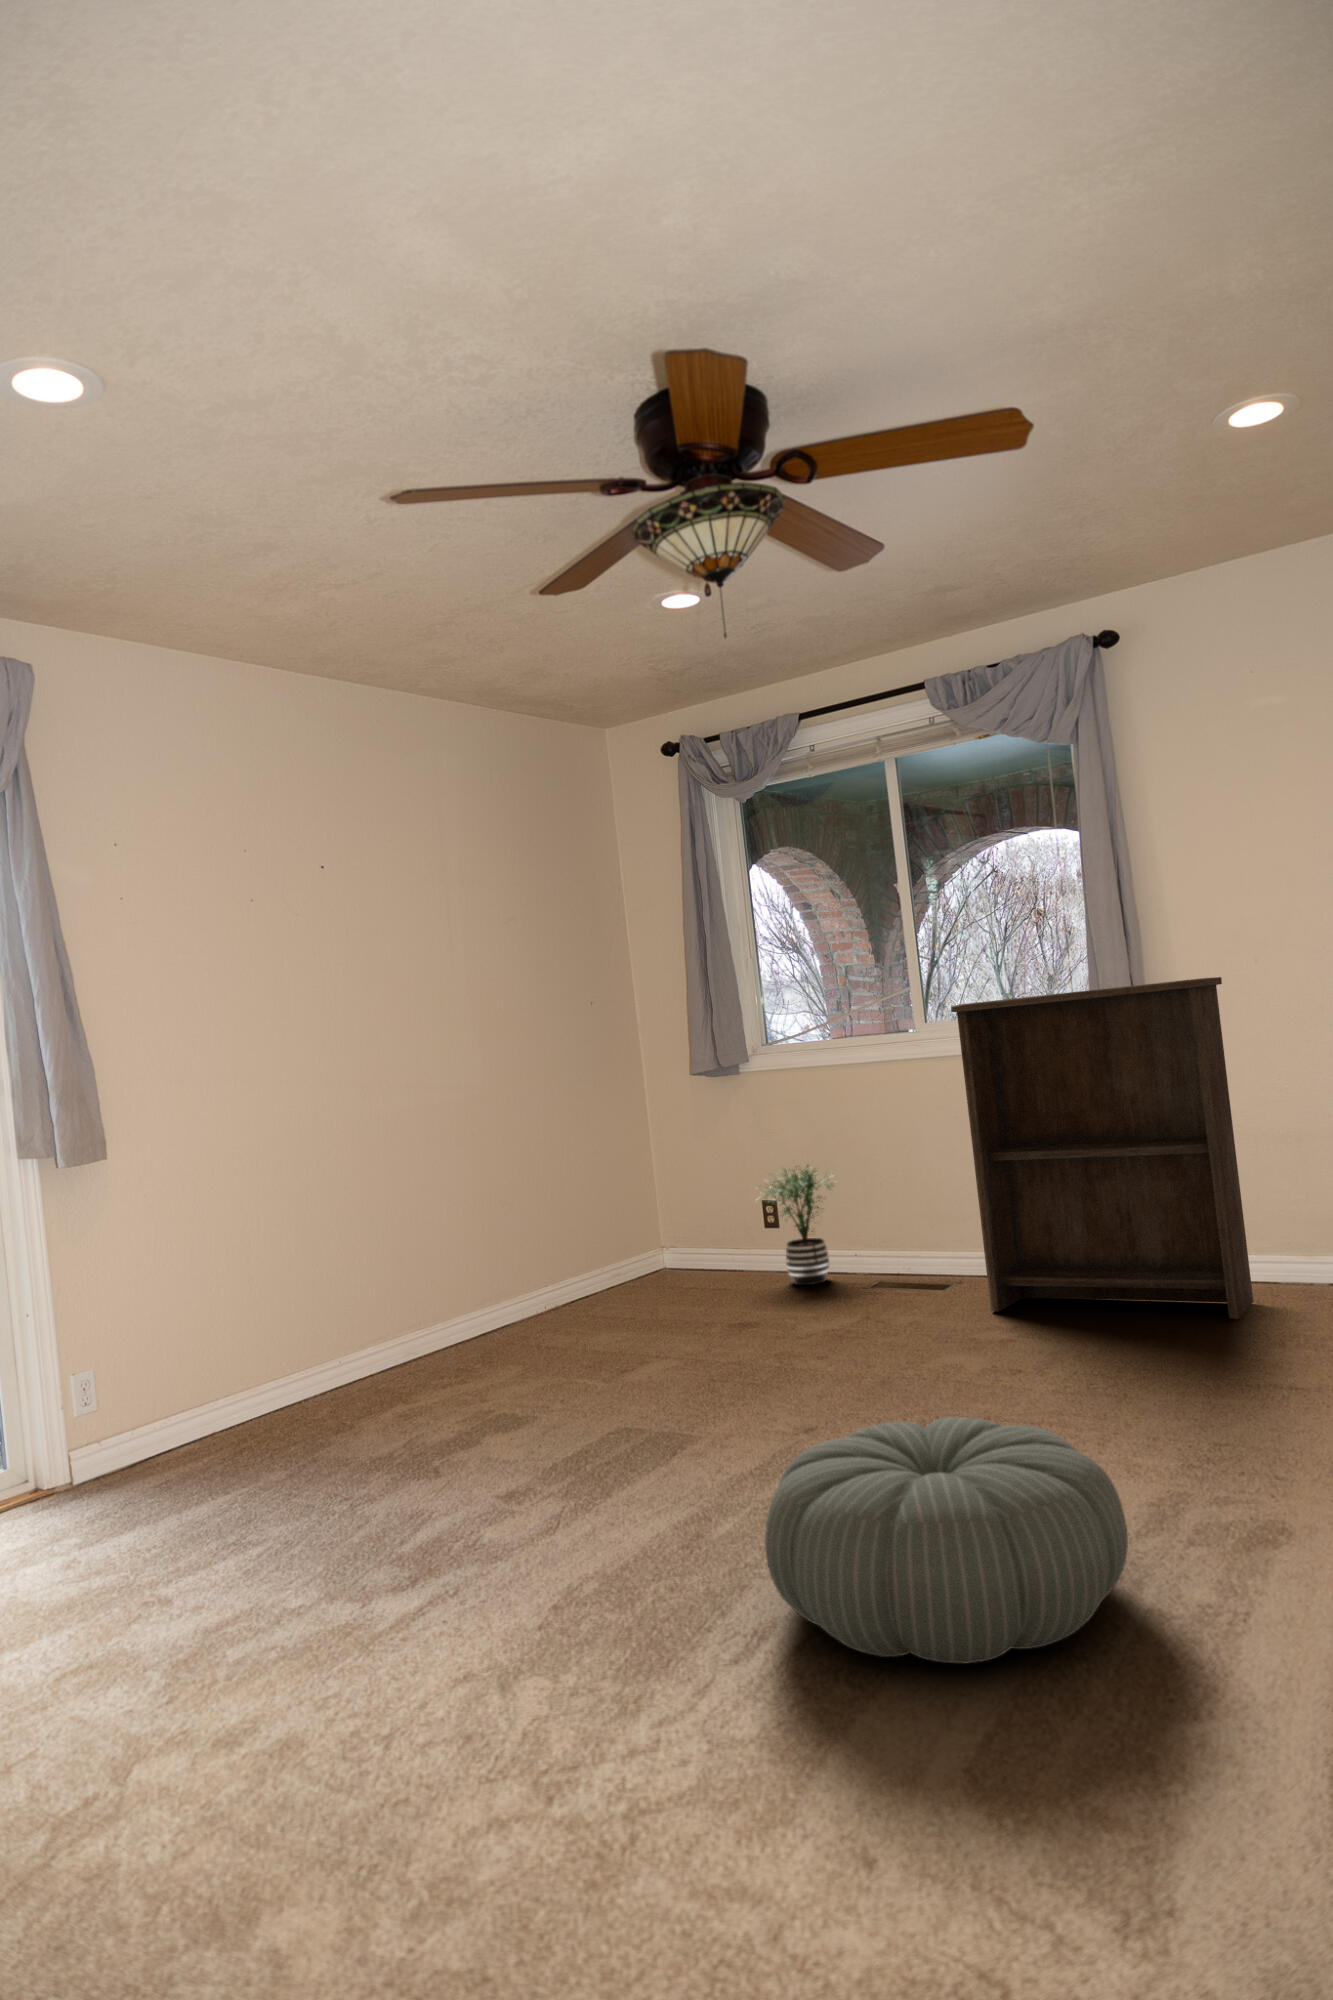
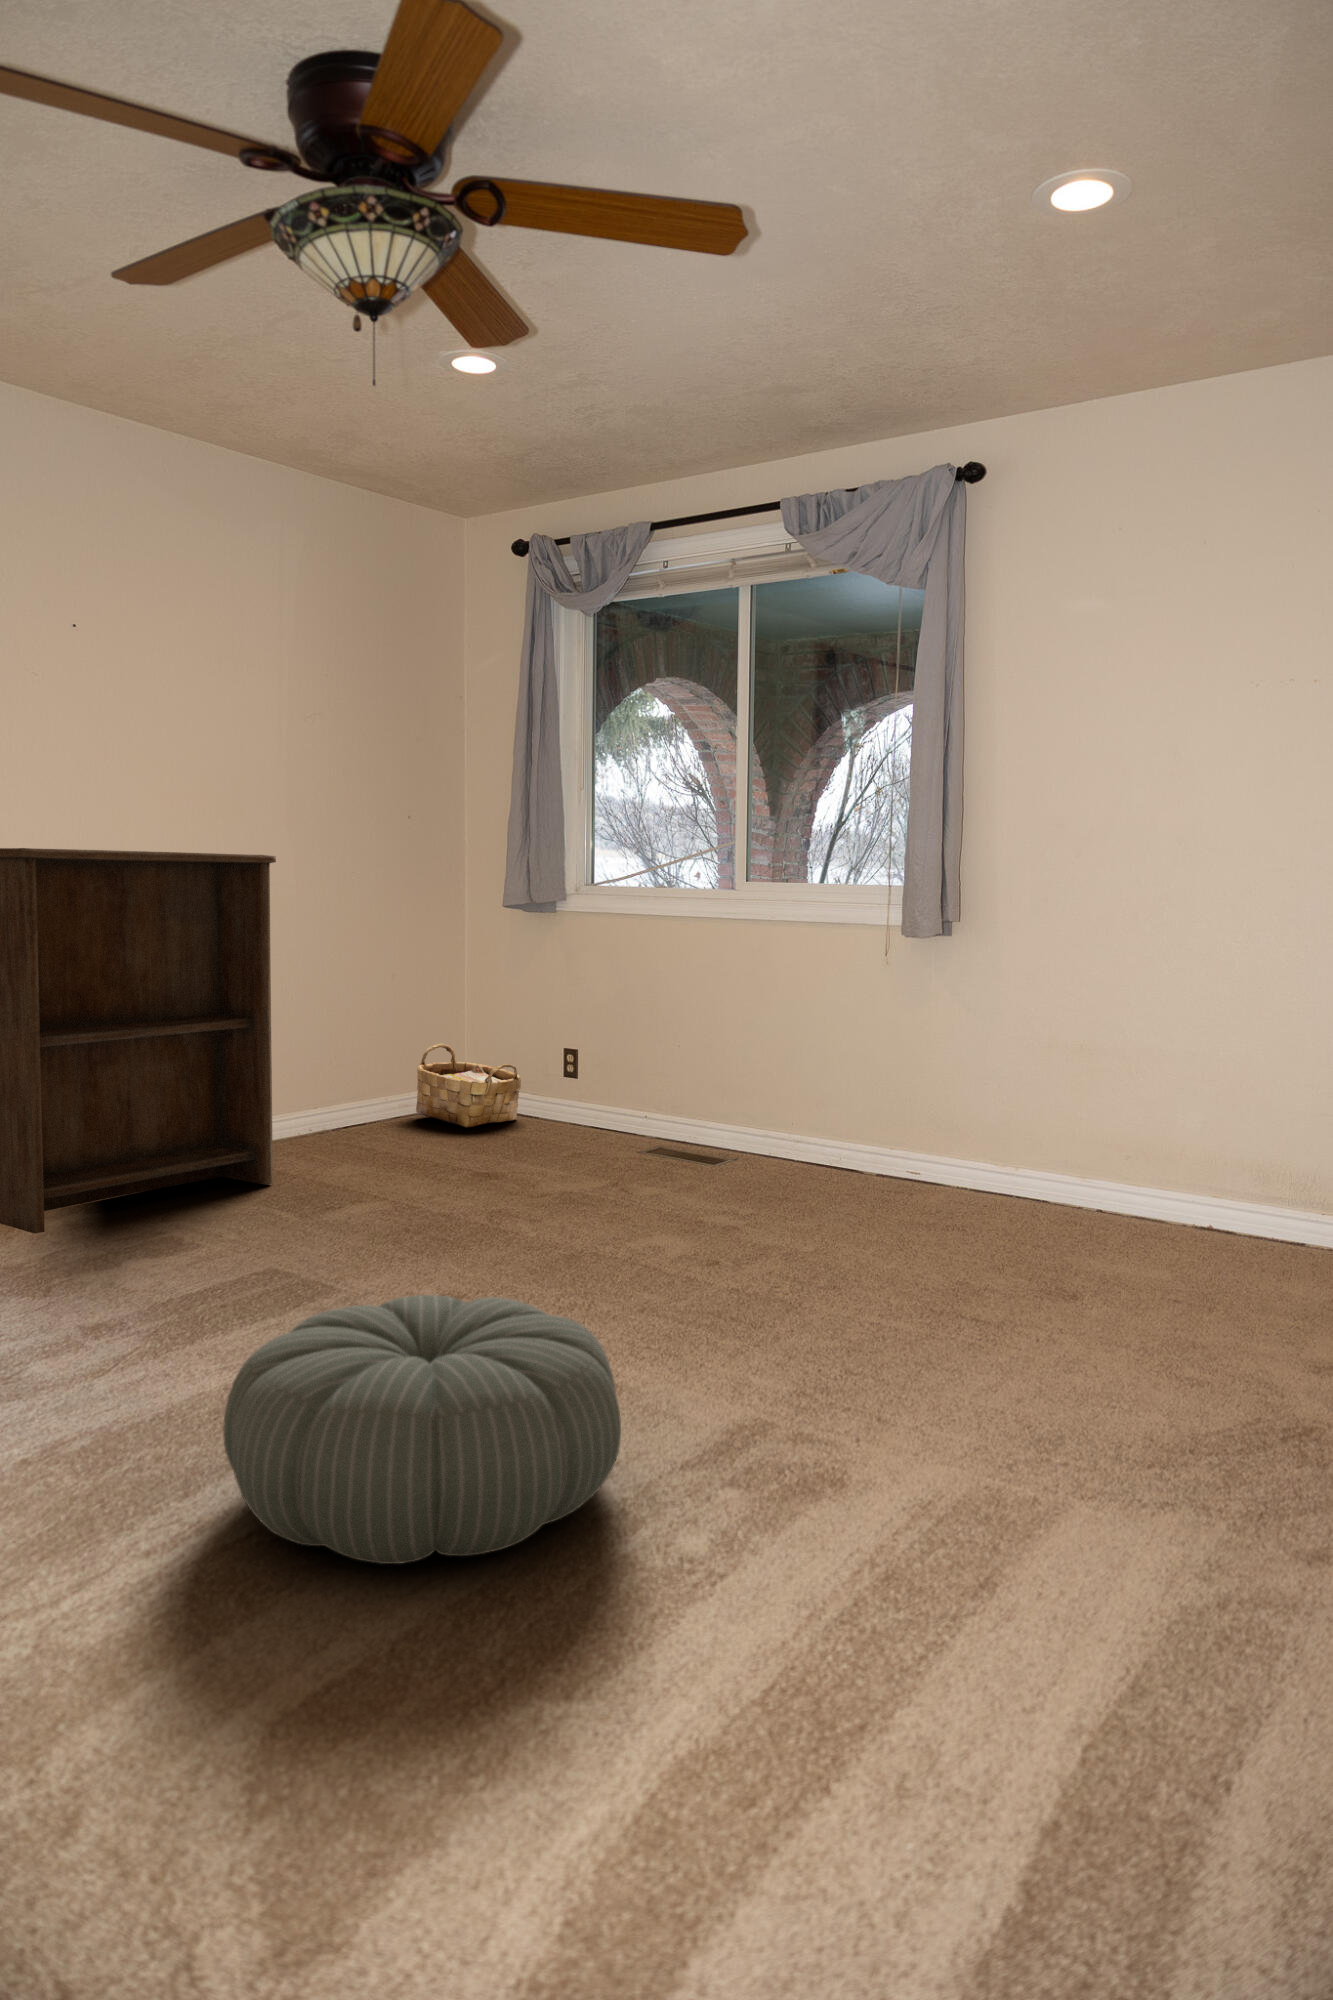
bookshelf: present [951,977,1254,1319] -> present [0,848,276,1234]
potted plant: present [756,1166,834,1285] -> none [542,1014,634,1141]
woven basket: none [627,1210,728,1287] -> present [416,1044,521,1128]

